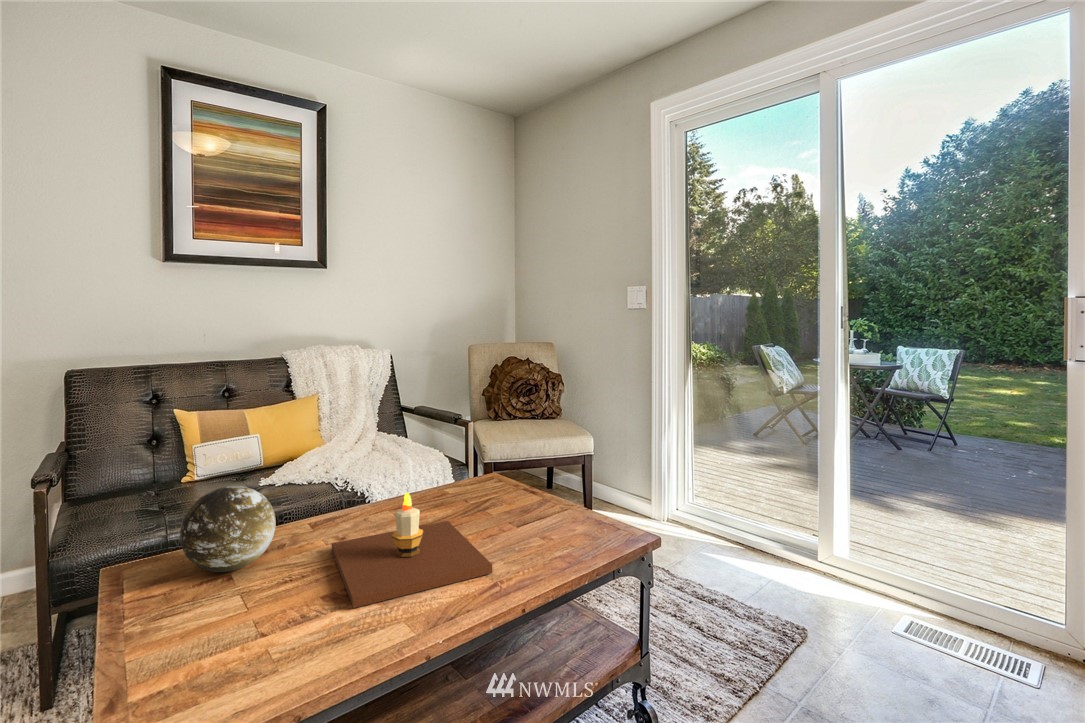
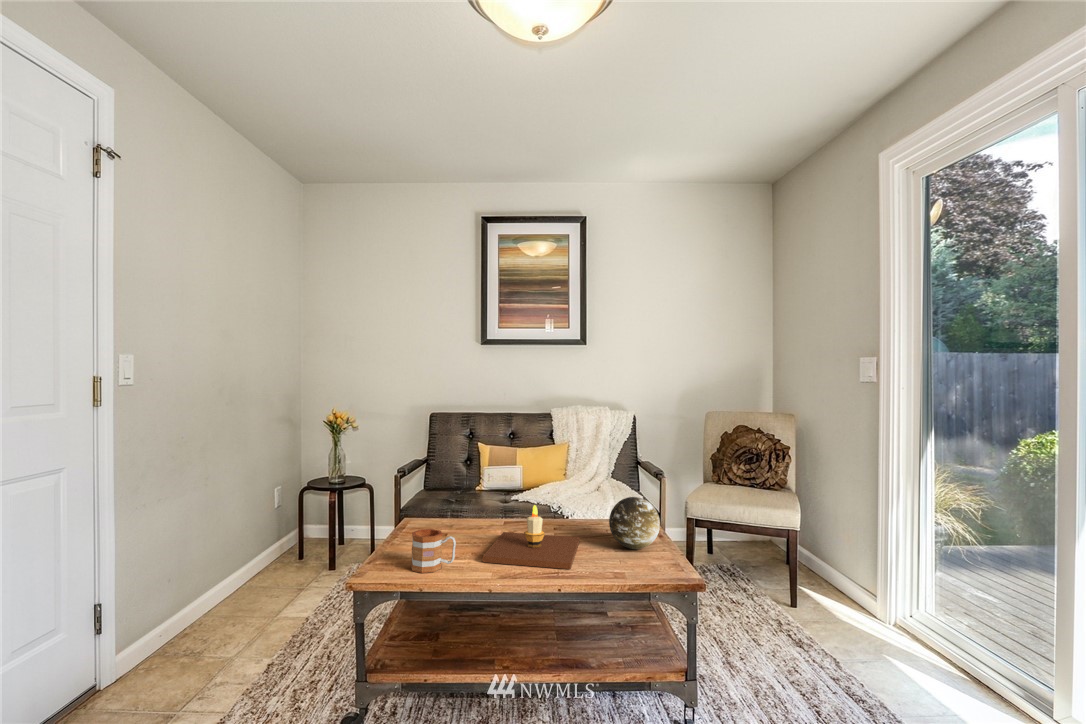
decorative orb: present [180,486,276,572] -> present [609,497,660,549]
mug: none [221,581,318,680] -> present [411,529,456,573]

